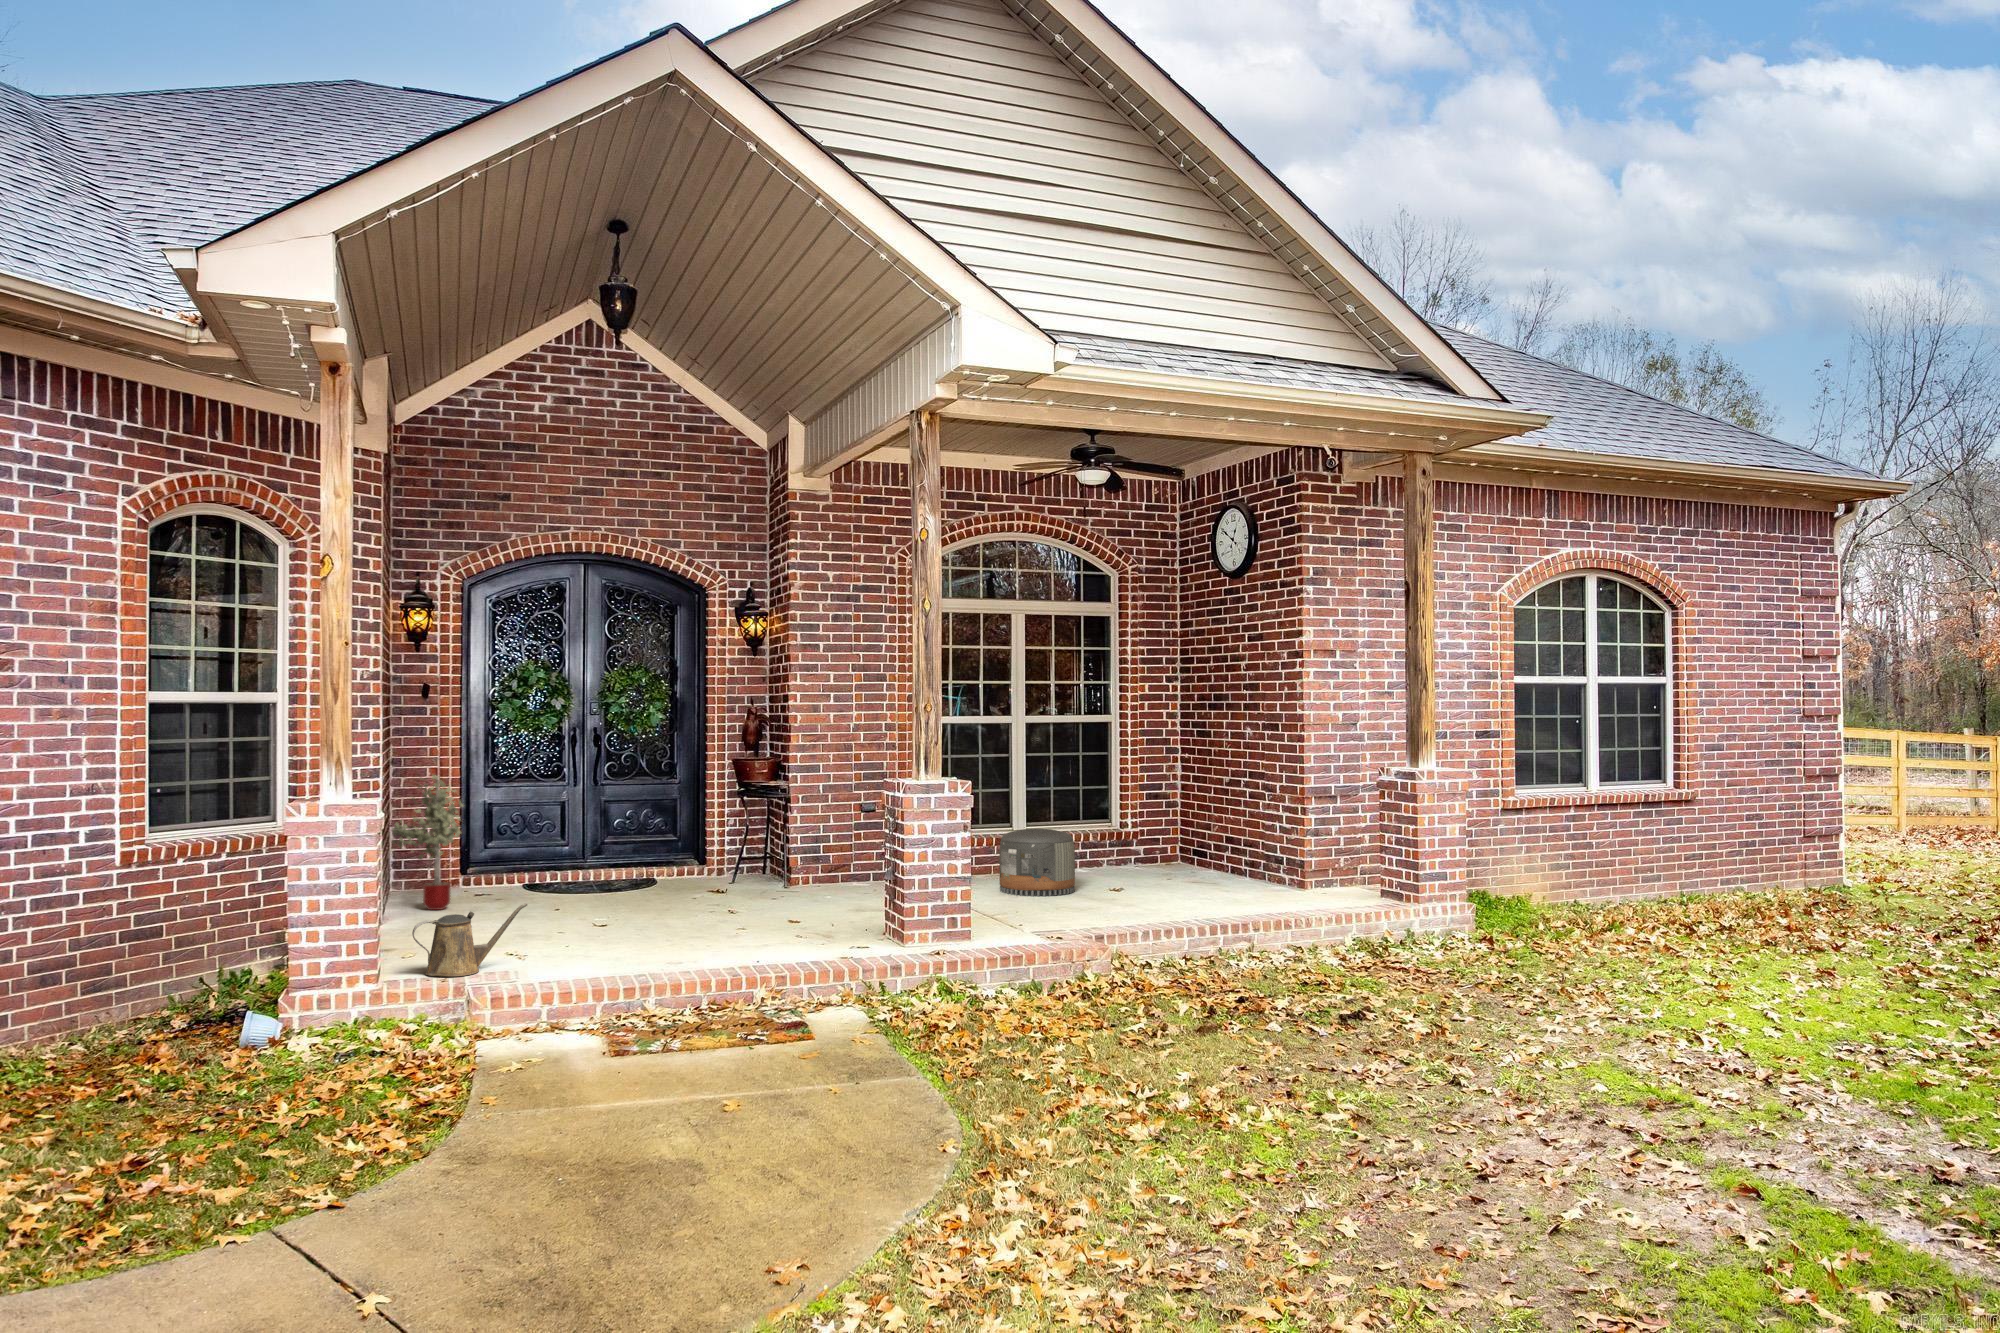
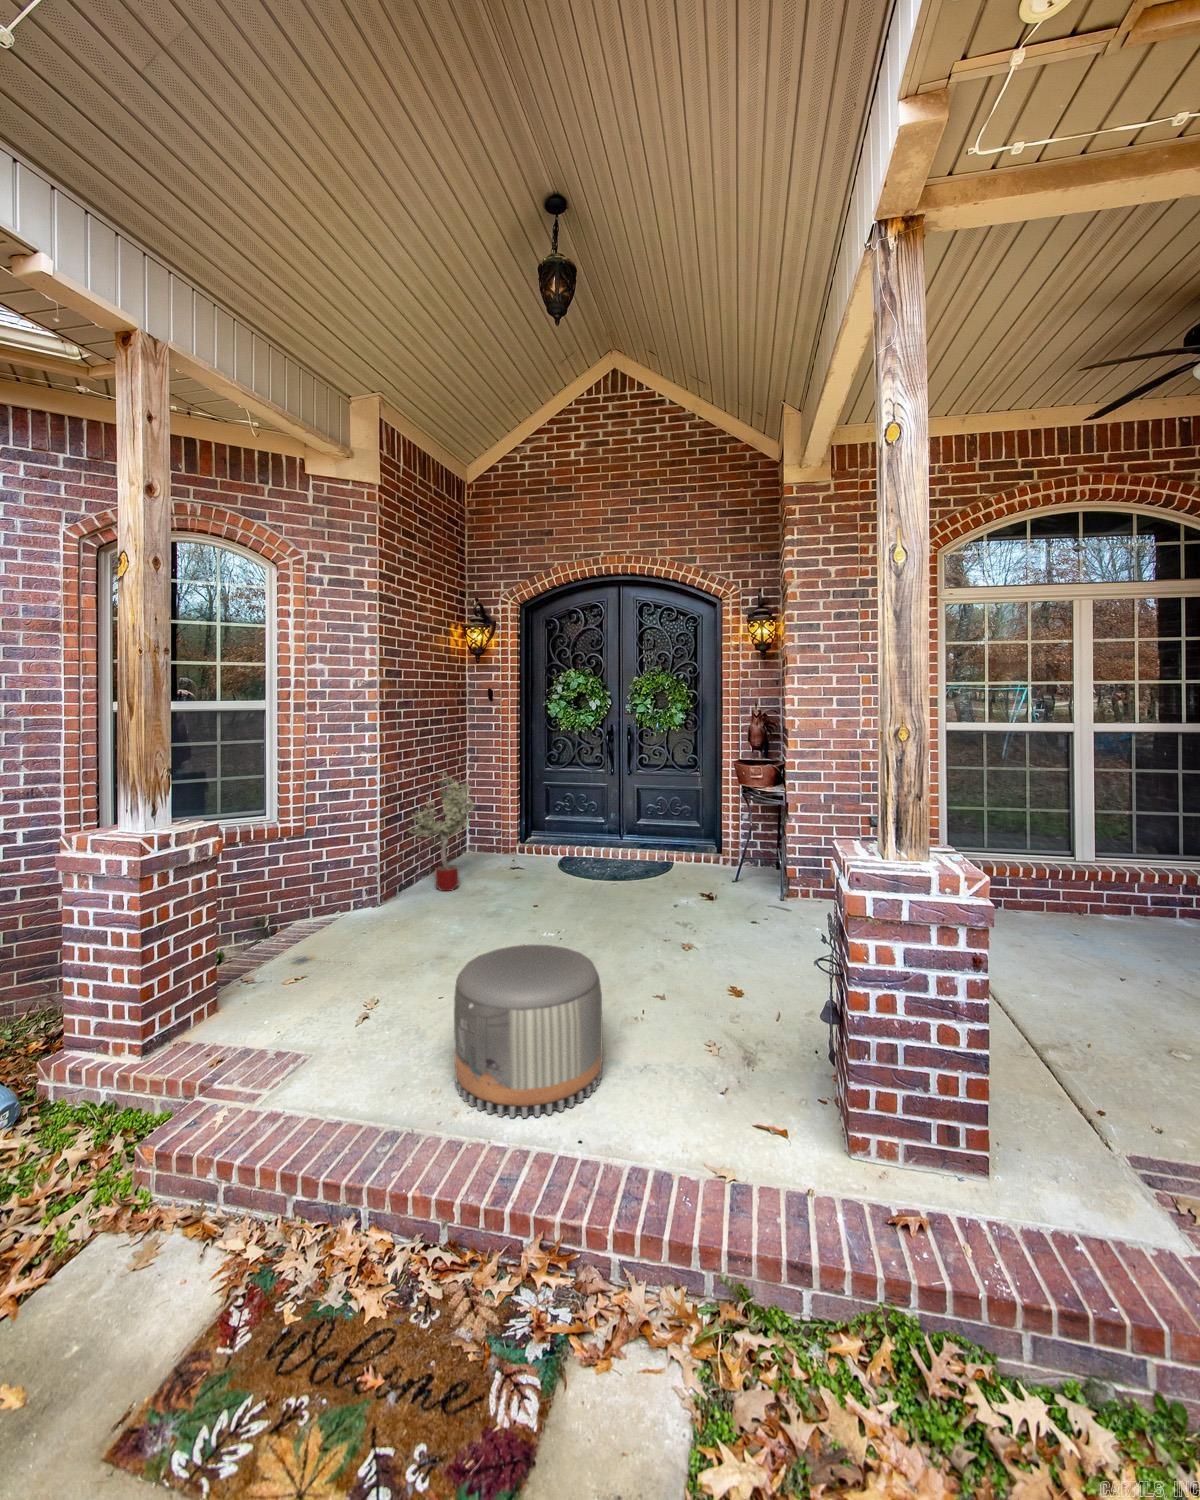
pouf: present [999,829,1075,896] -> present [454,945,603,1118]
watering can: present [412,903,528,977] -> none [189,964,317,1053]

